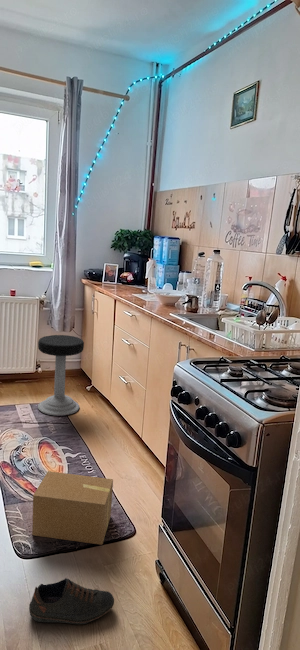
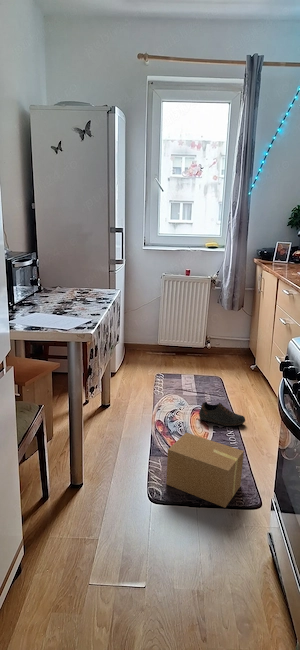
stool: present [38,335,84,416] -> none [200,312,246,389]
shoe: present [29,578,114,624] -> present [199,402,245,426]

